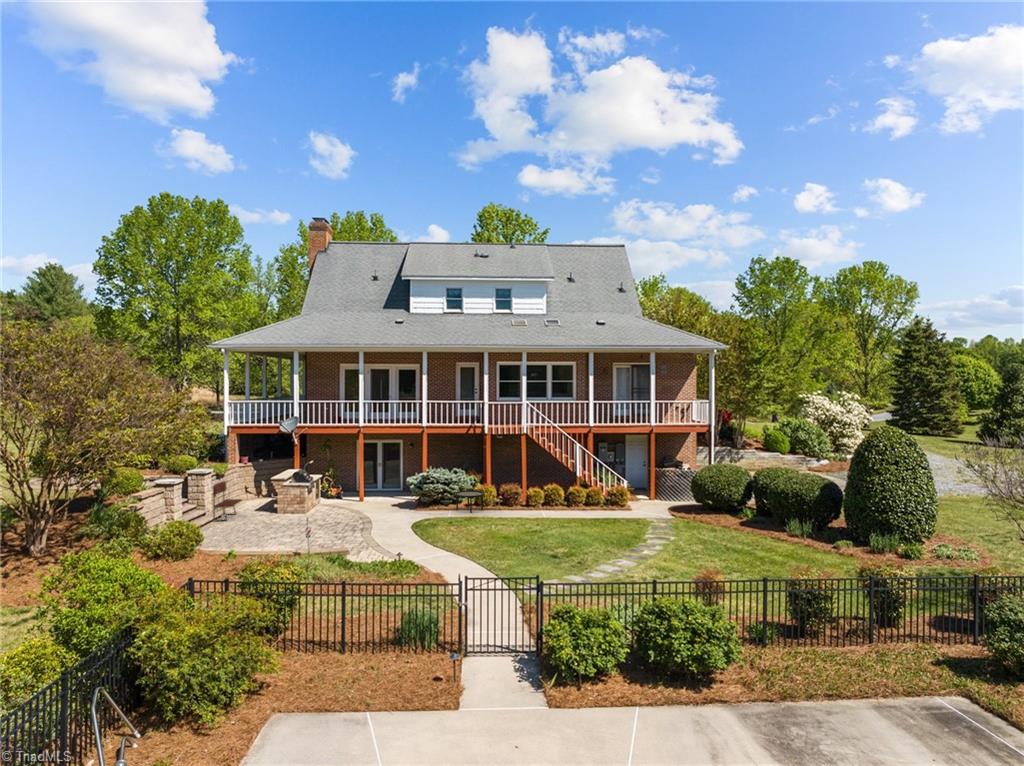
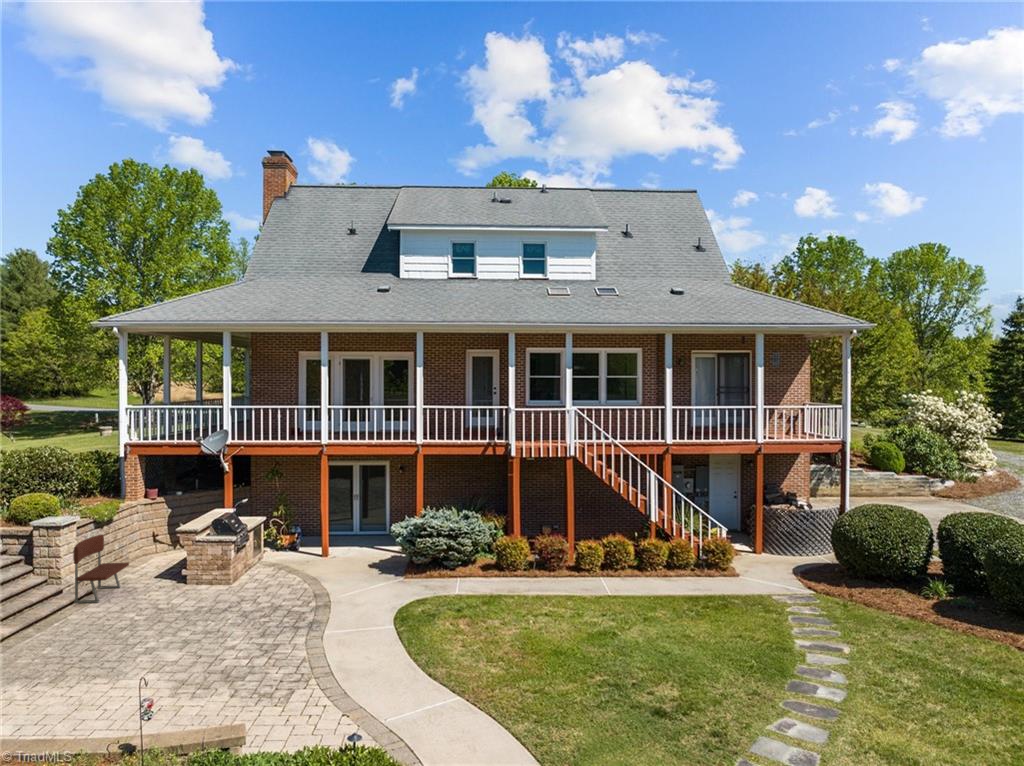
round table: present [455,490,484,513] -> none [466,545,512,585]

